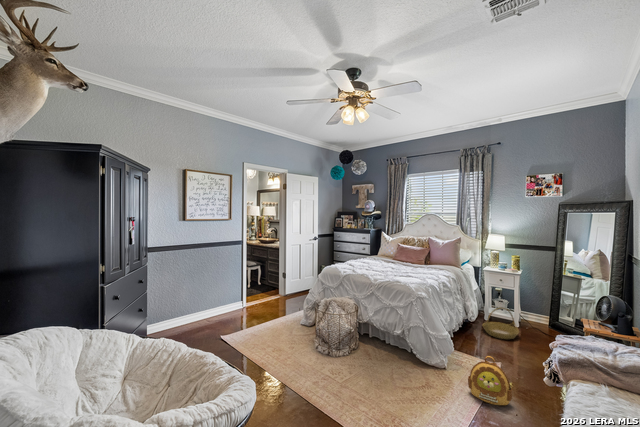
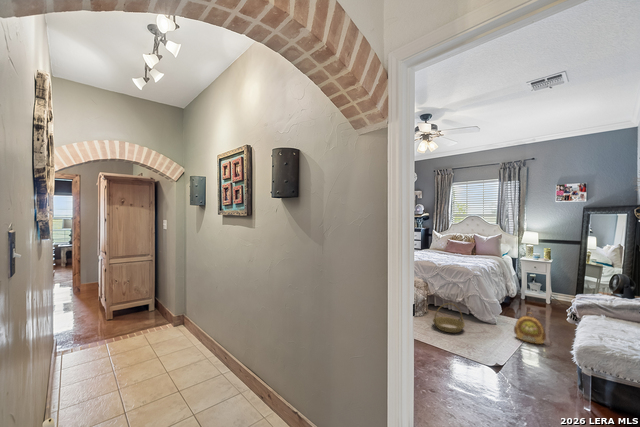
basket: present [483,307,519,339] -> present [433,303,465,333]

